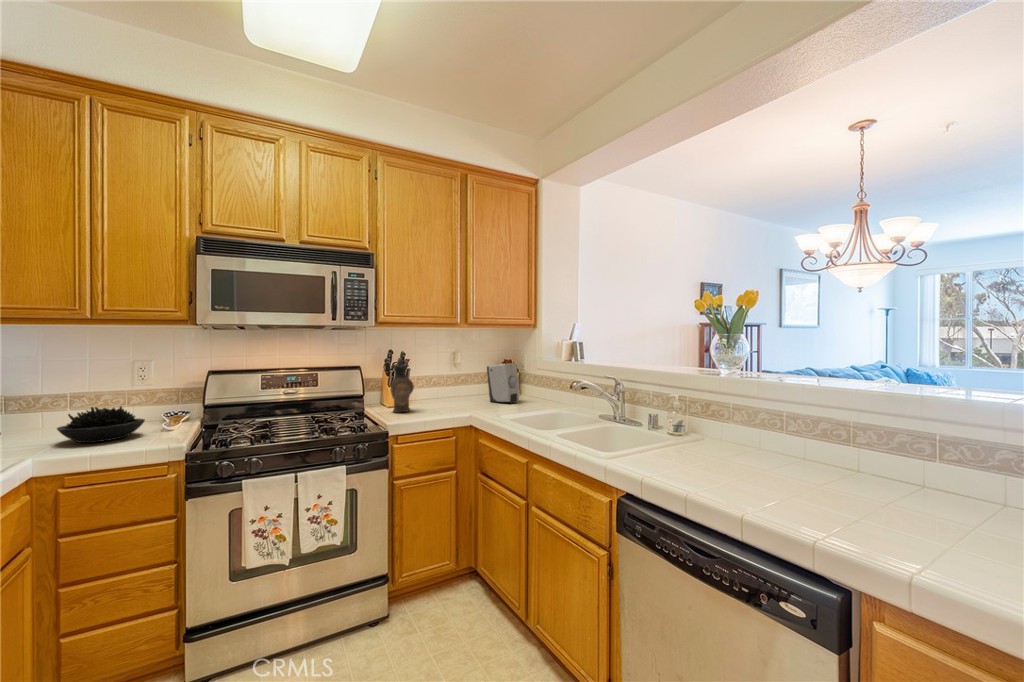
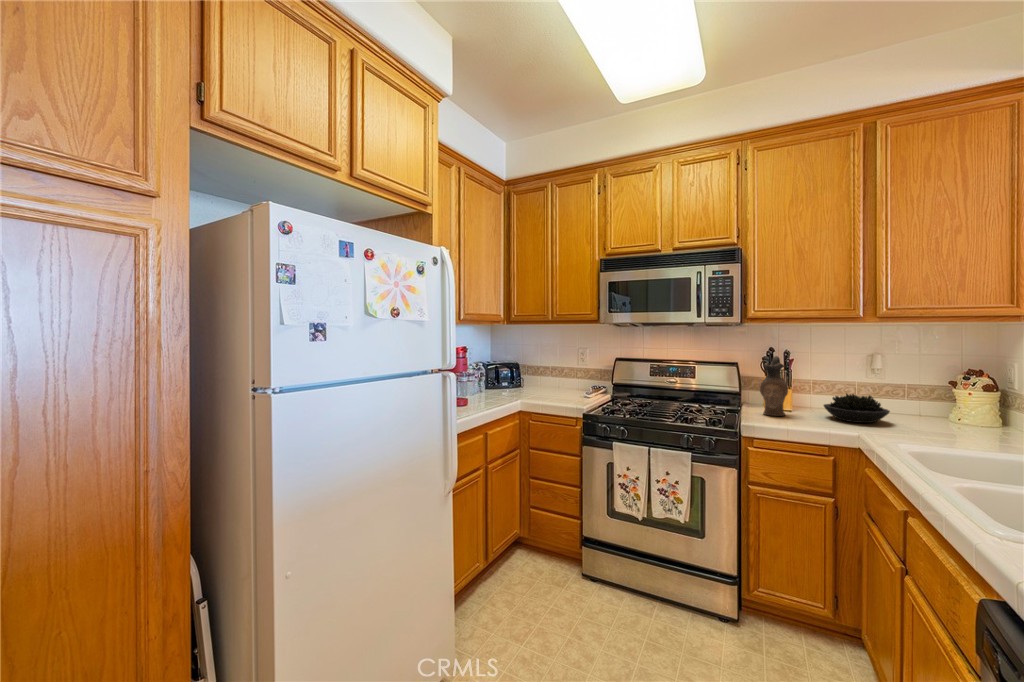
soap dispenser: present [487,363,519,403] -> none [922,374,987,434]
succulent plant: present [57,406,145,443] -> present [824,393,890,423]

